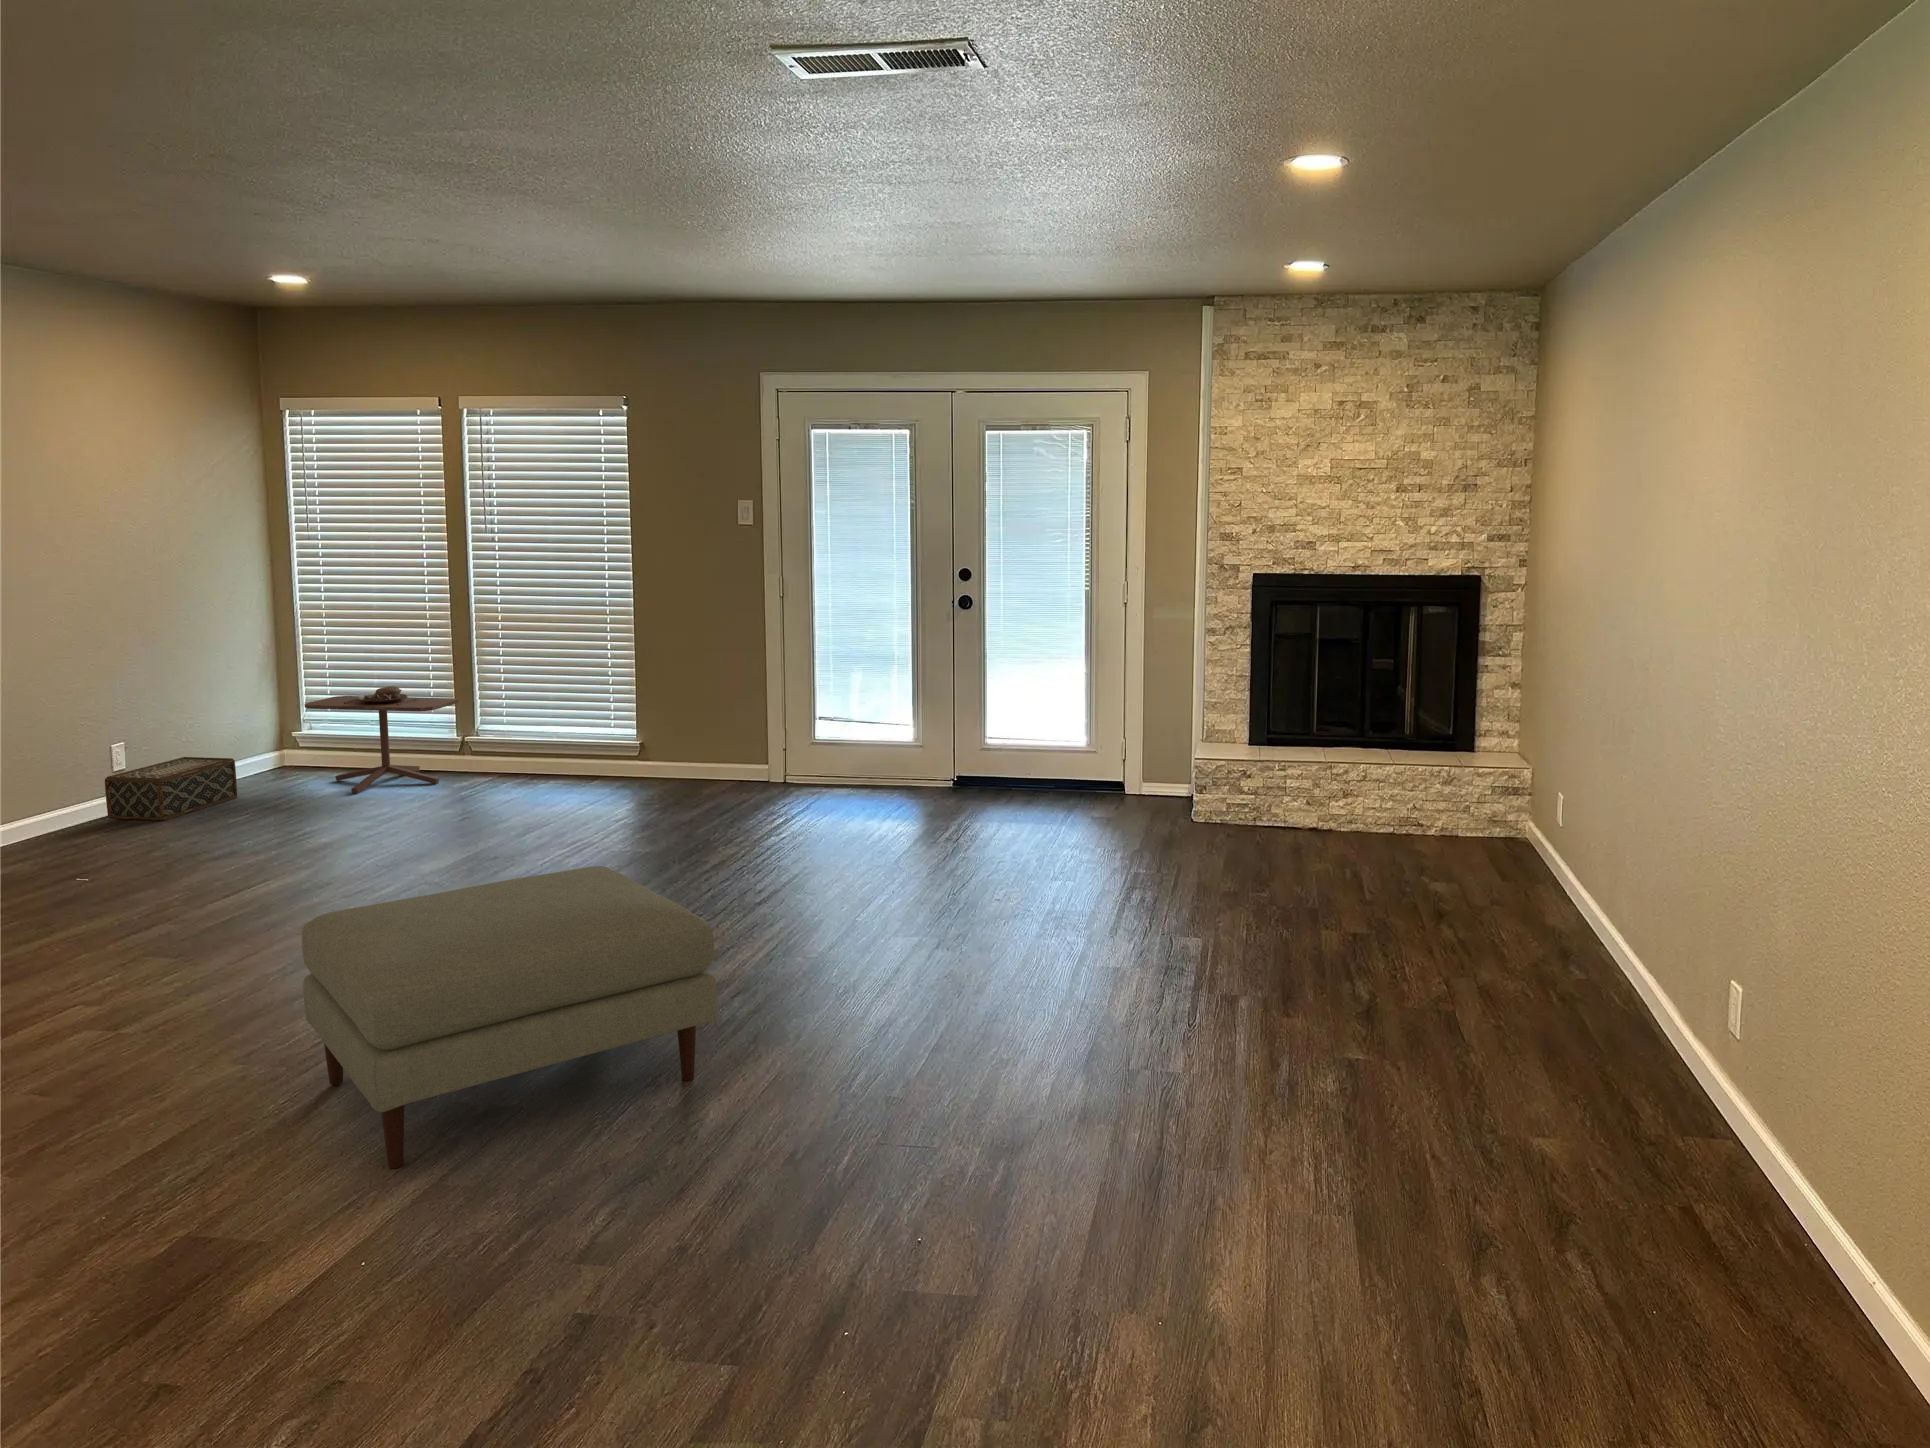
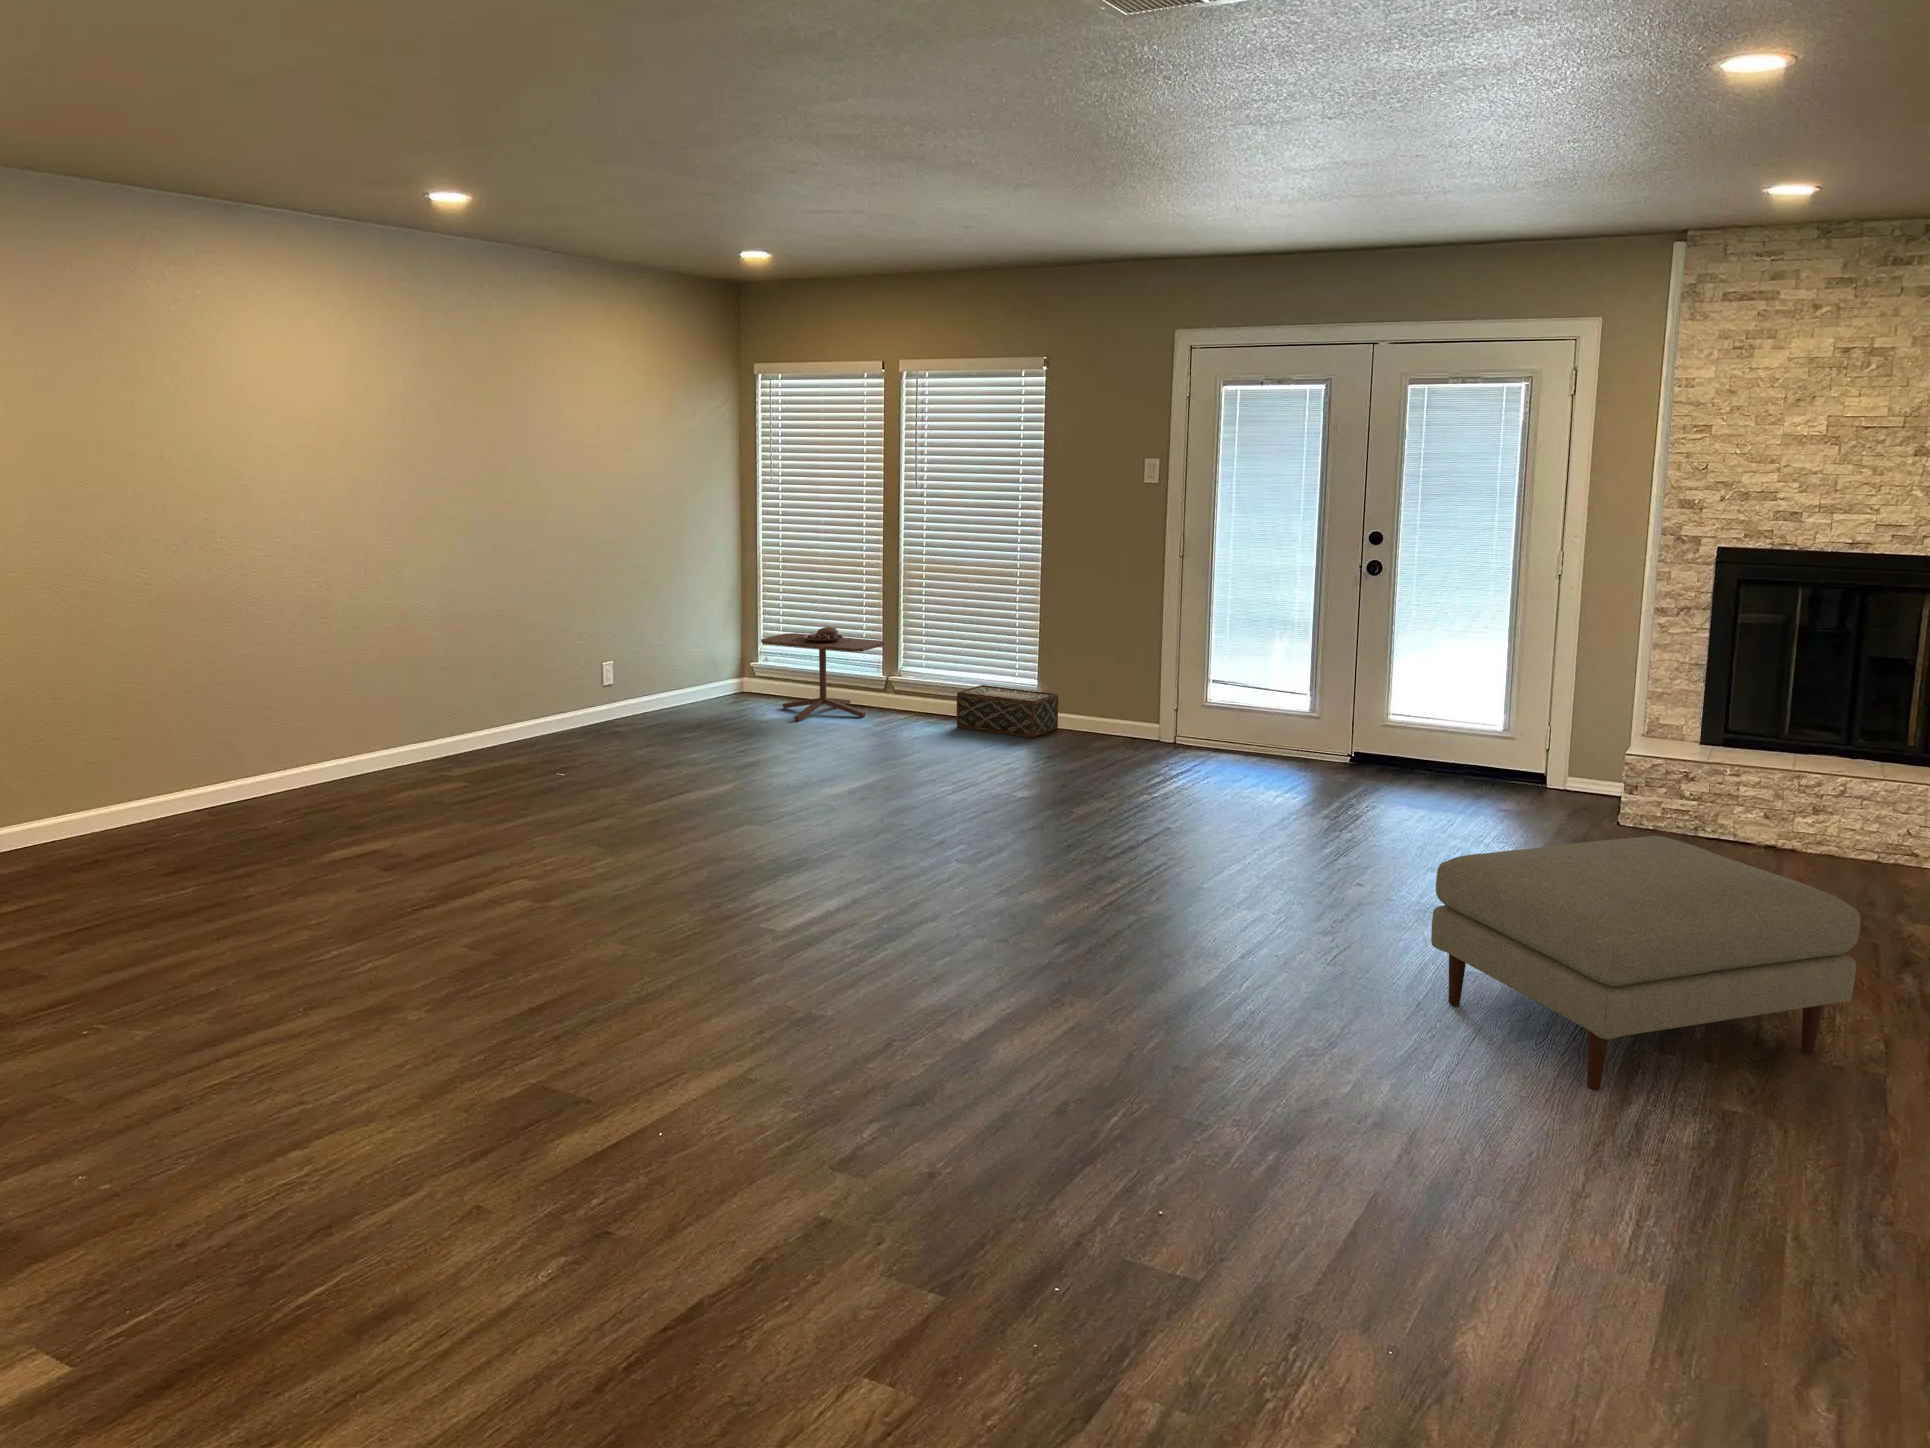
woven basket: present [105,757,237,821] -> present [957,685,1058,737]
ottoman: present [302,866,717,1168] -> present [1431,836,1860,1089]

